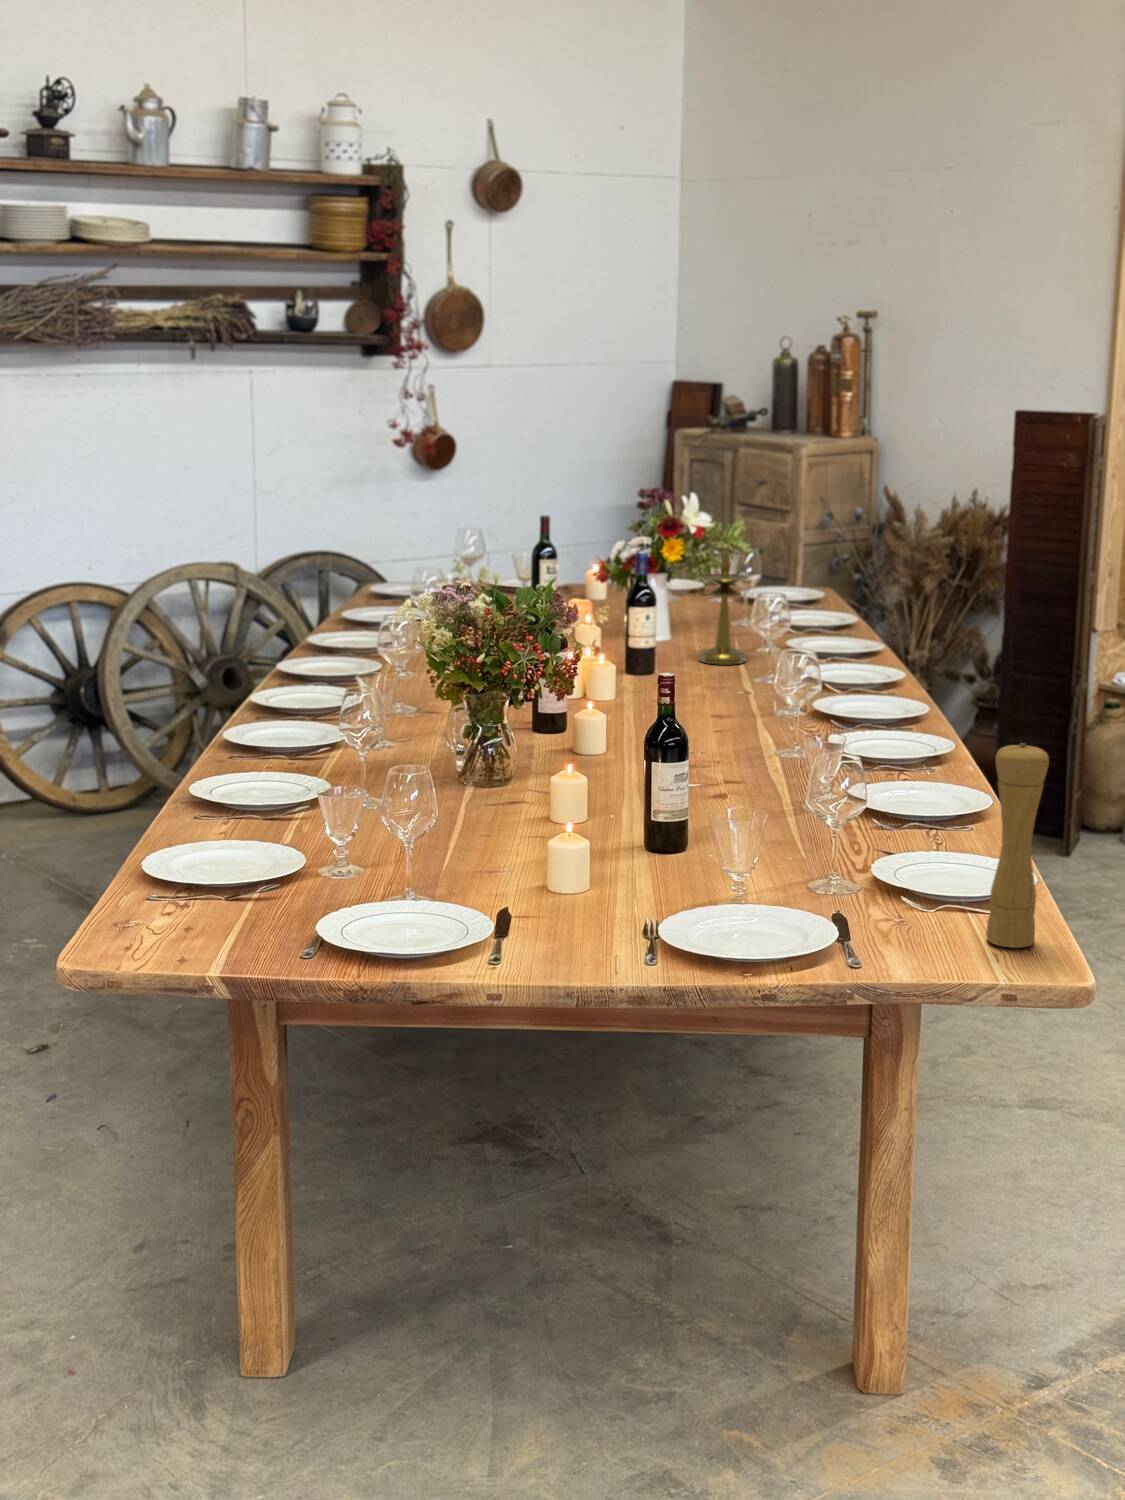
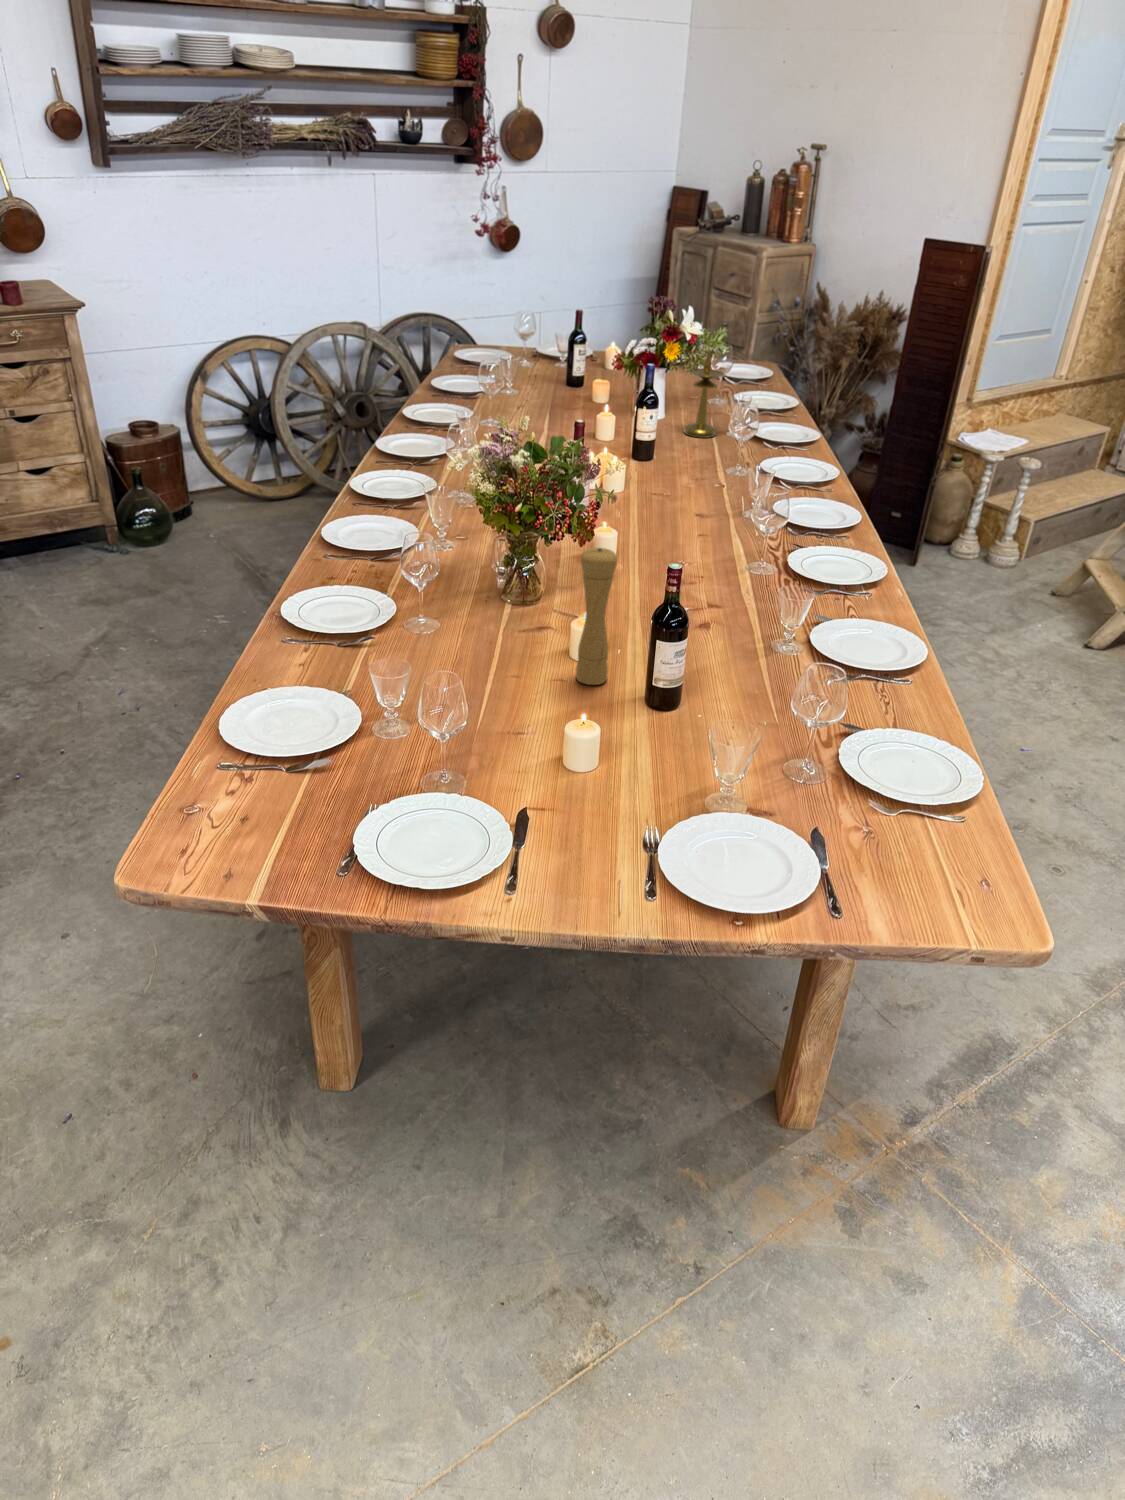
pepper mill: present [986,743,1049,948] -> present [576,548,617,685]

